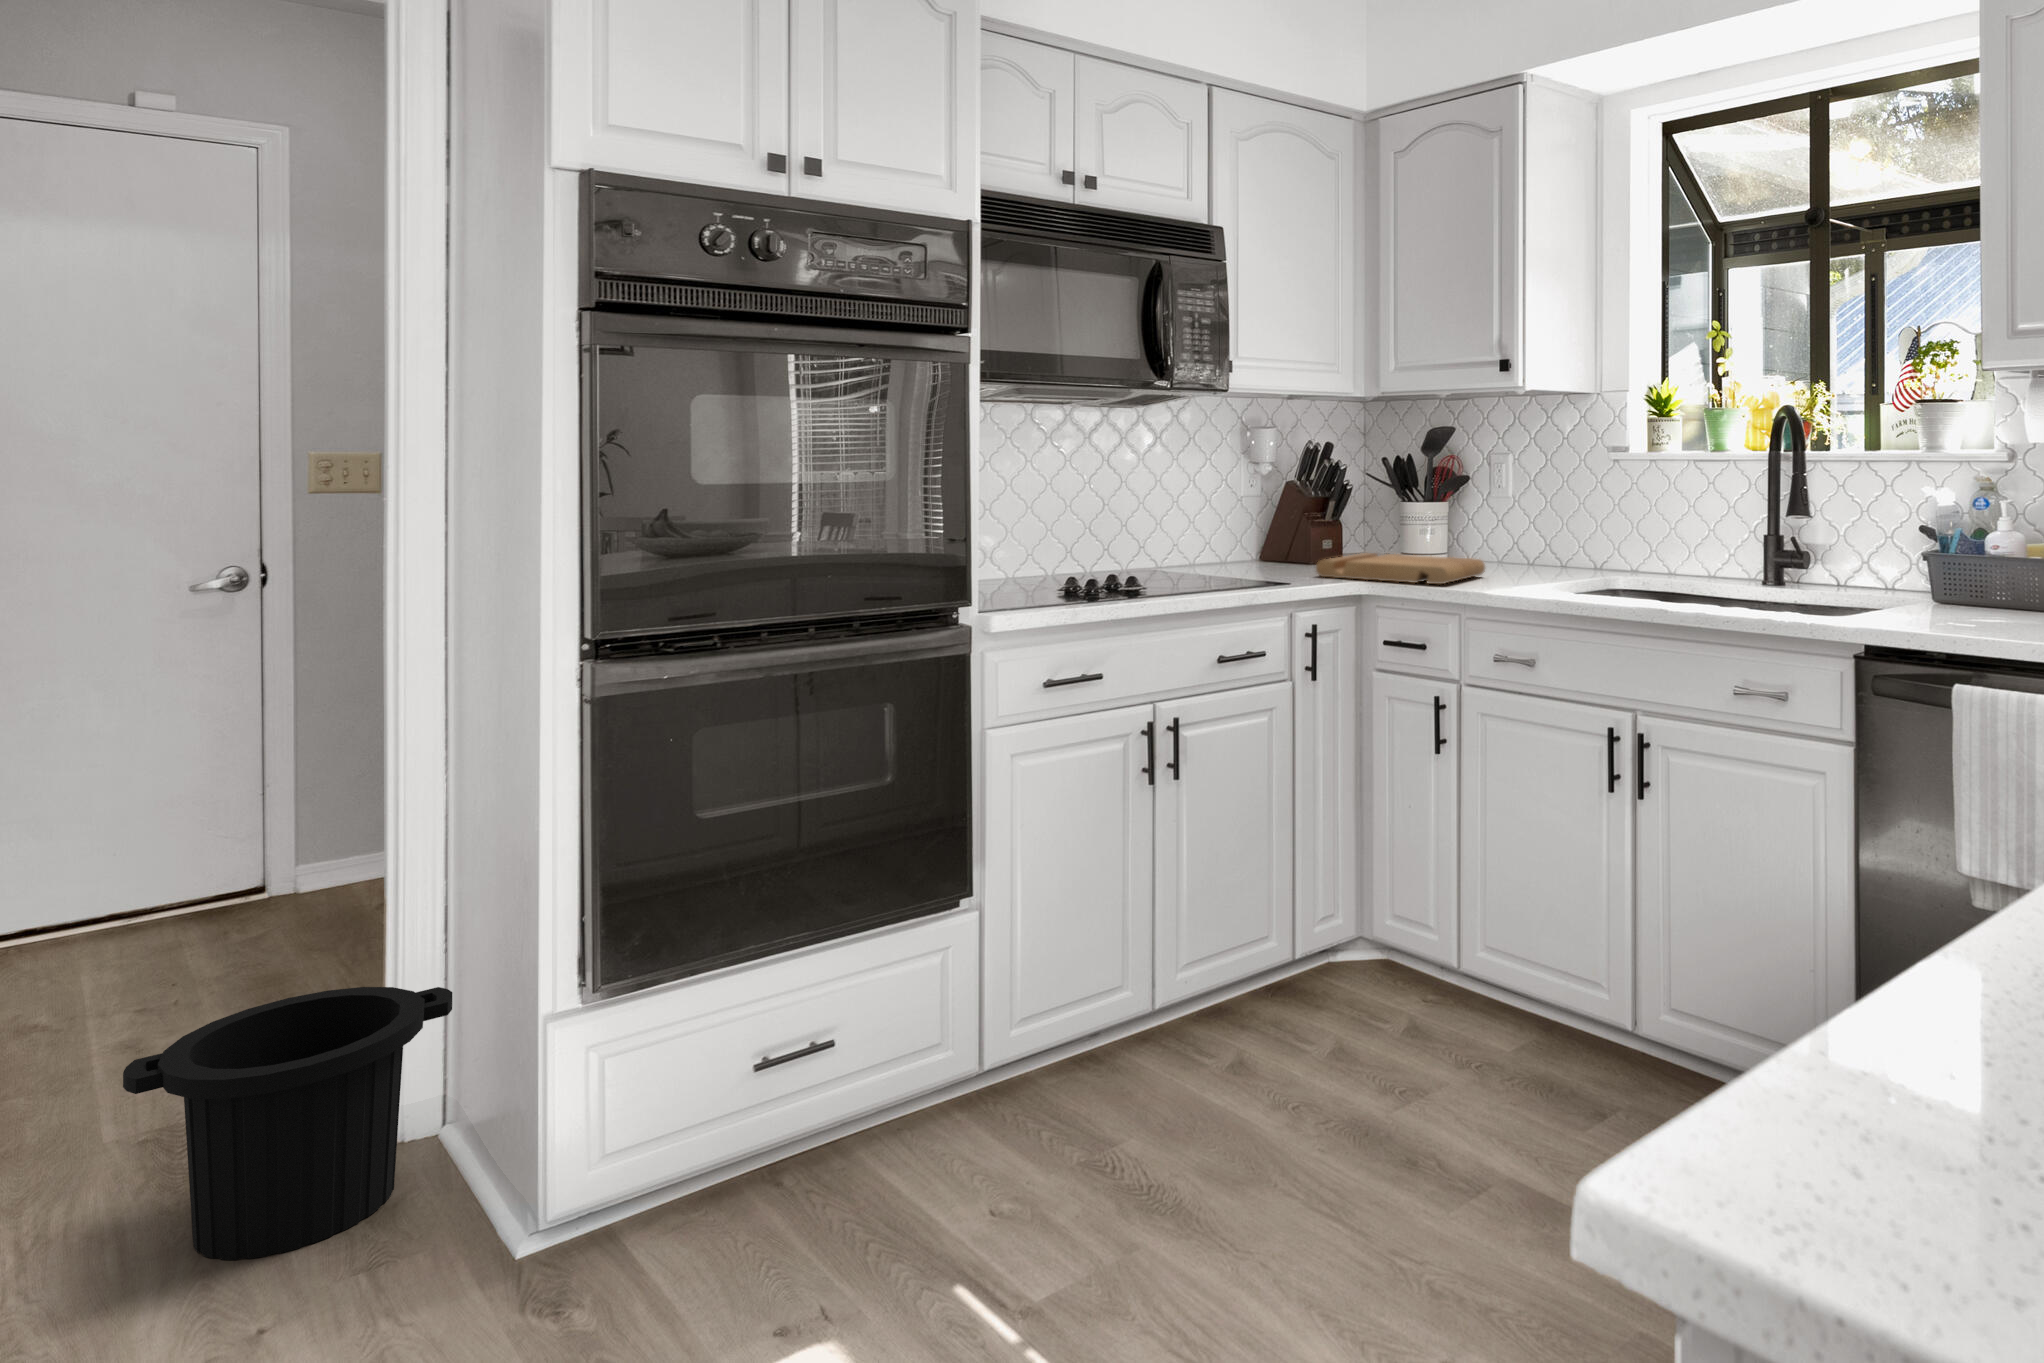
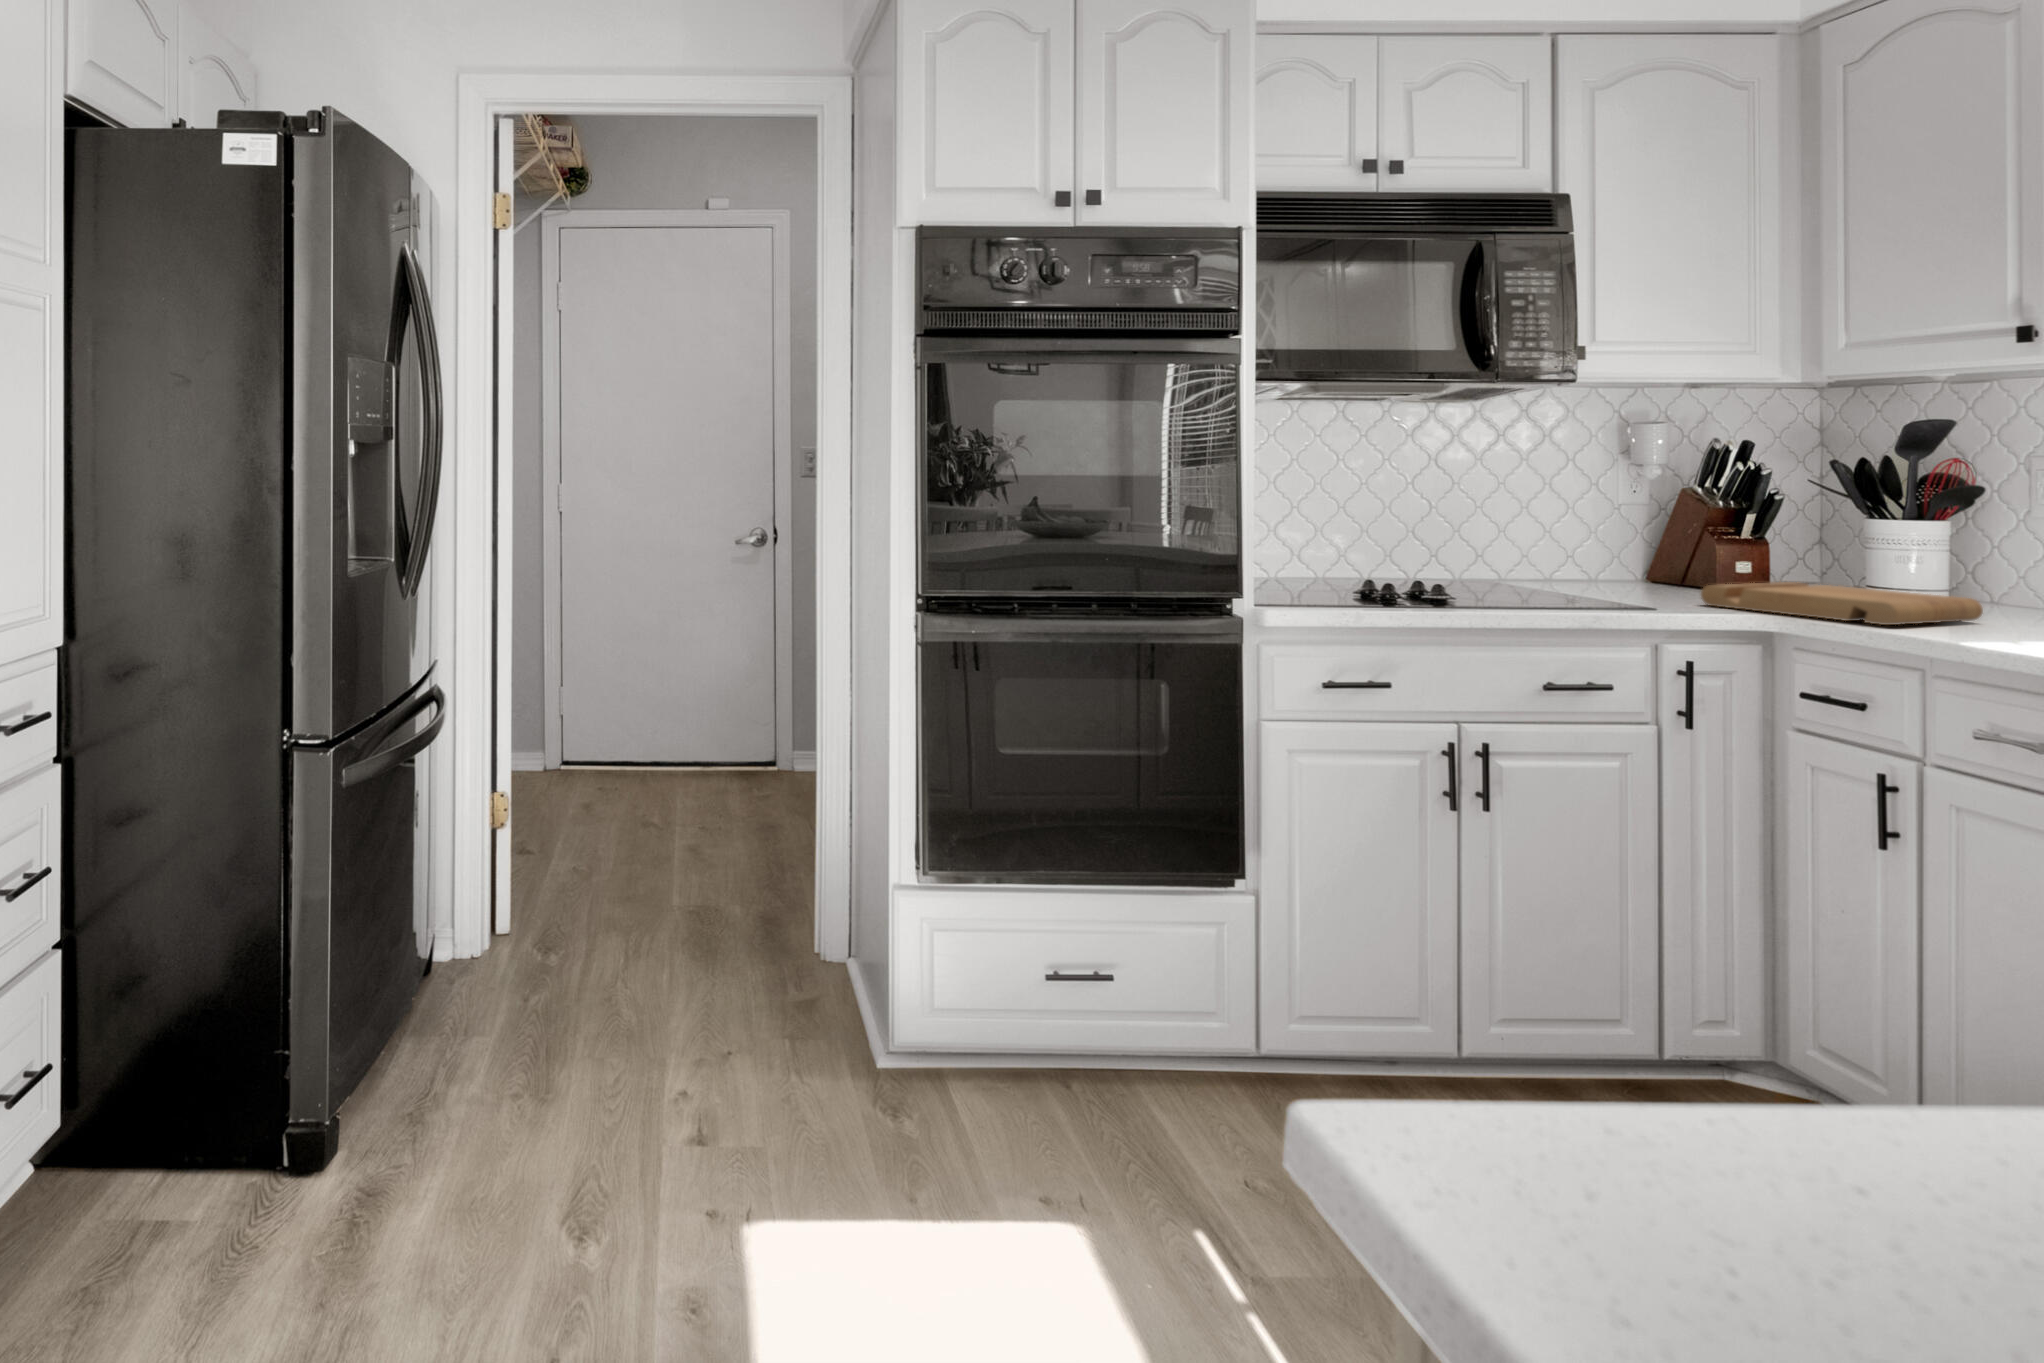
trash can: present [123,987,452,1260] -> none [663,842,844,1014]

